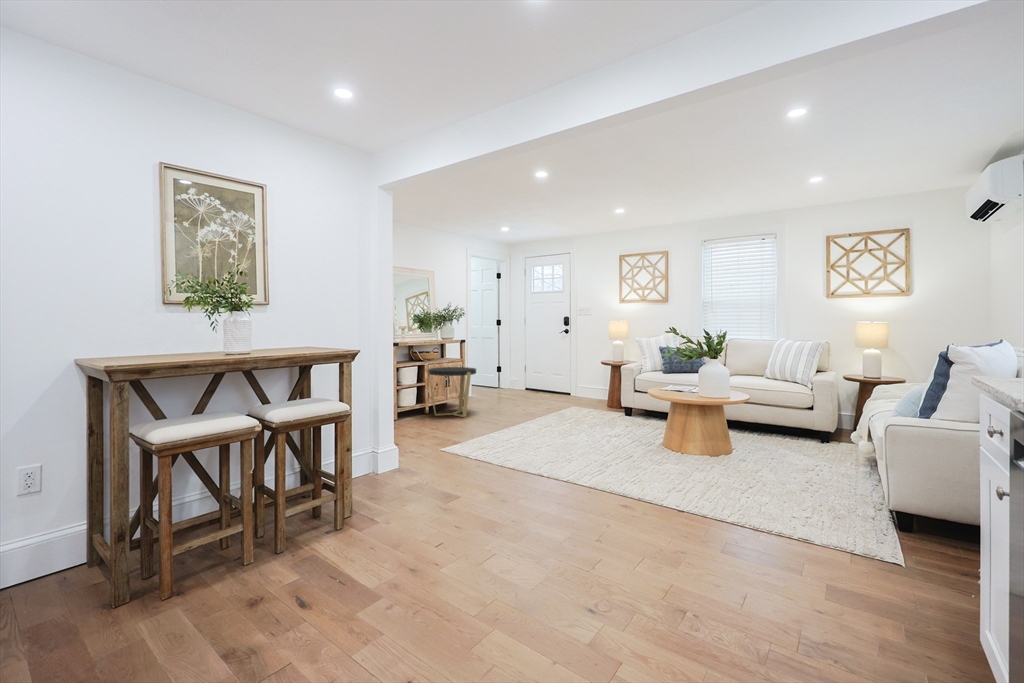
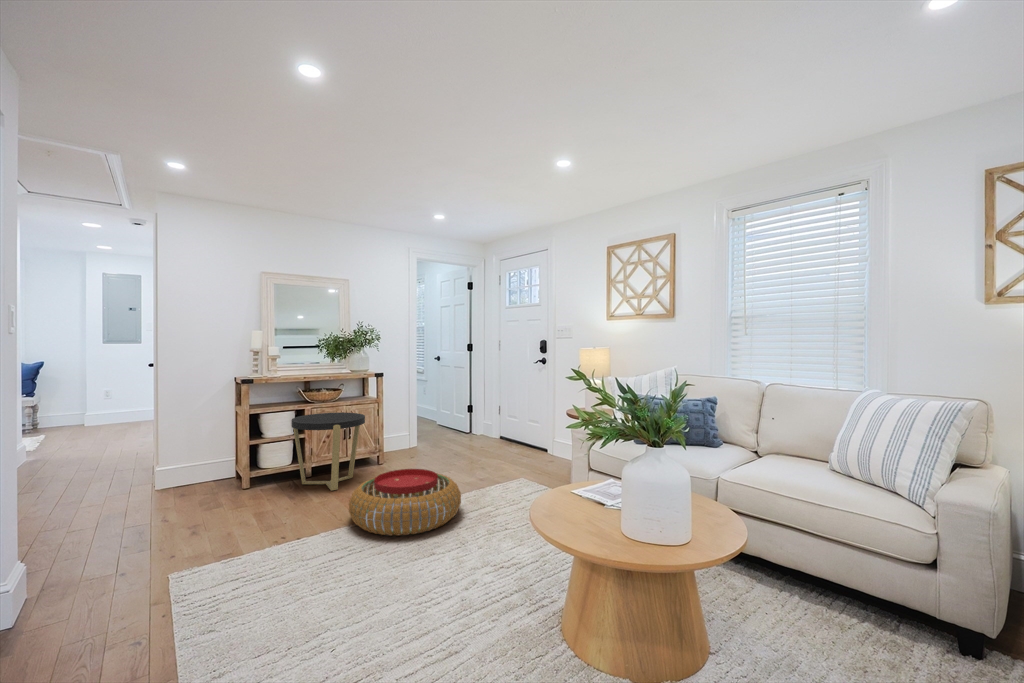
pouf: none [501,397,569,429] -> present [349,469,461,536]

